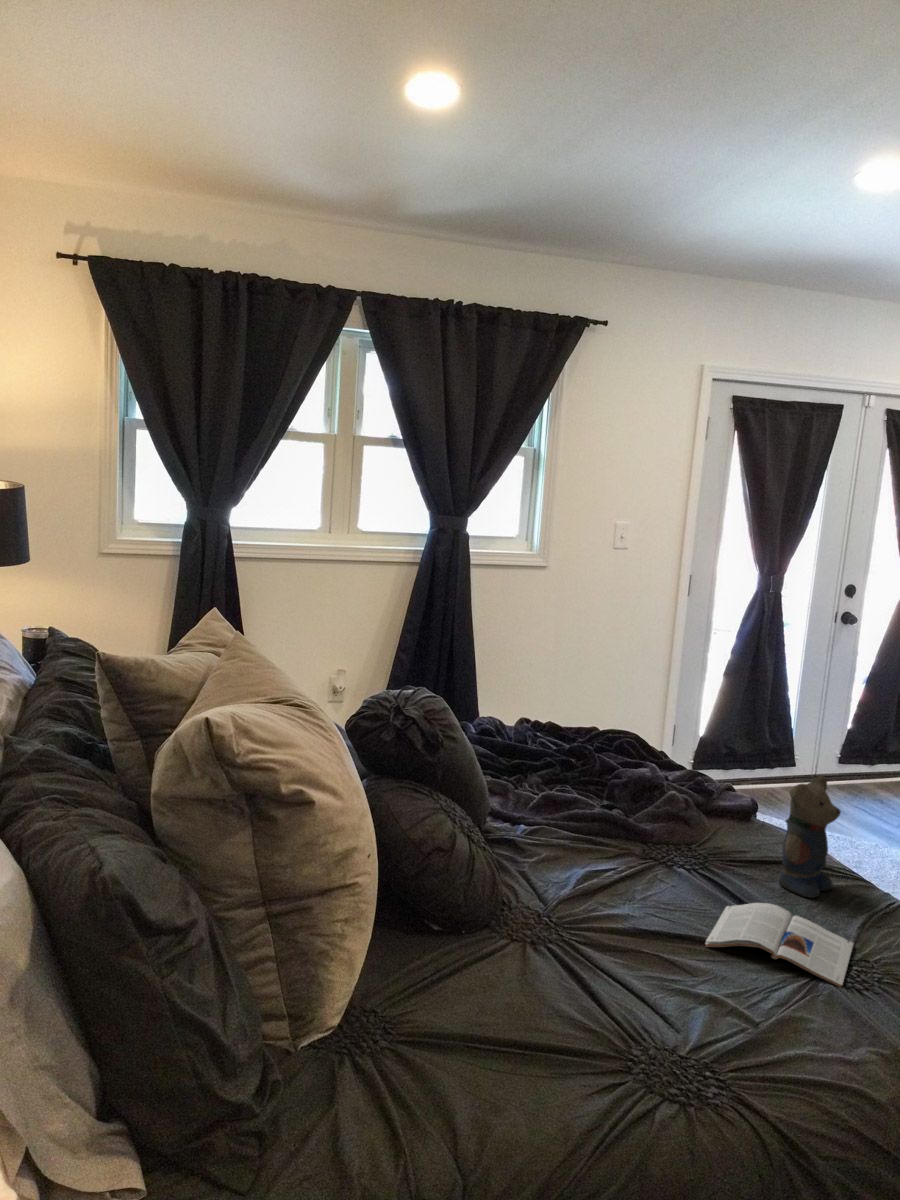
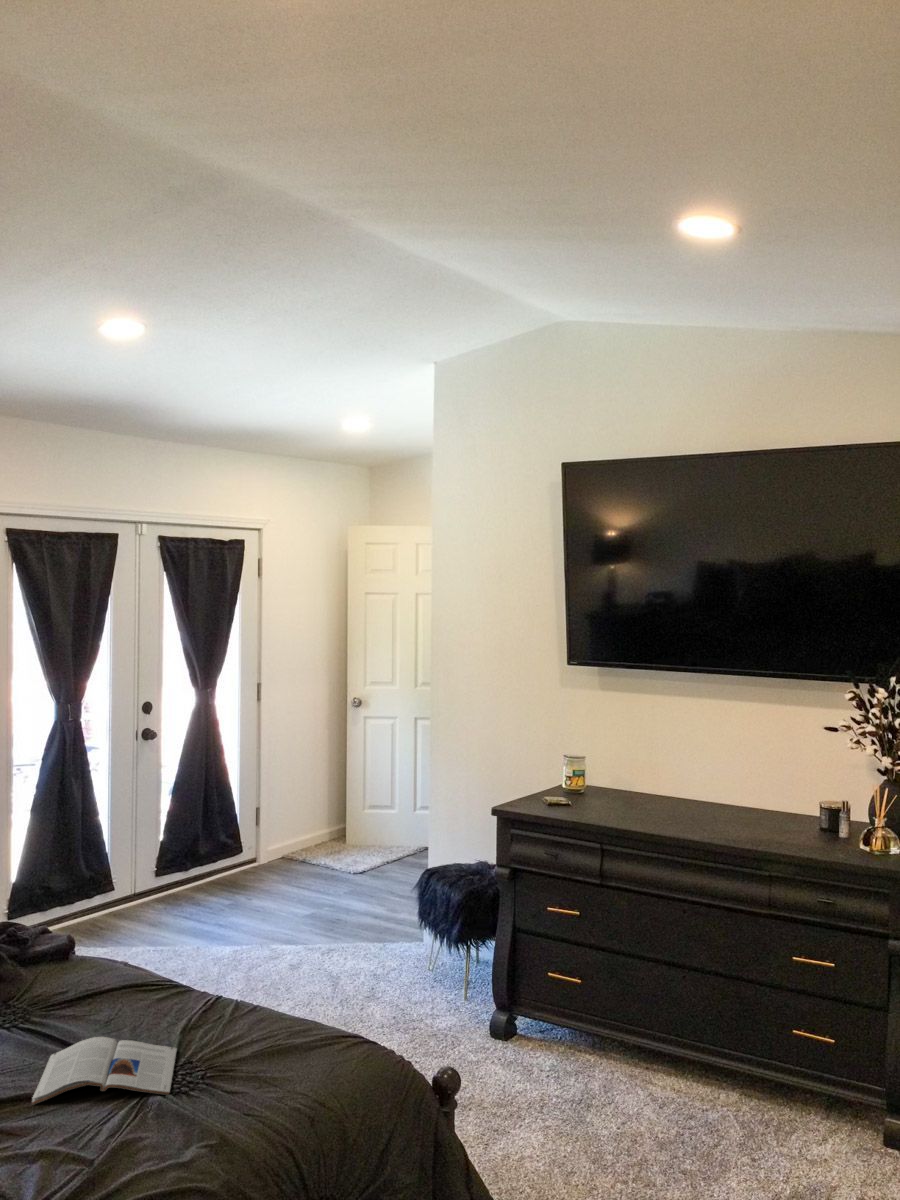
teddy bear: present [779,776,841,898] -> none [101,896,153,1019]

